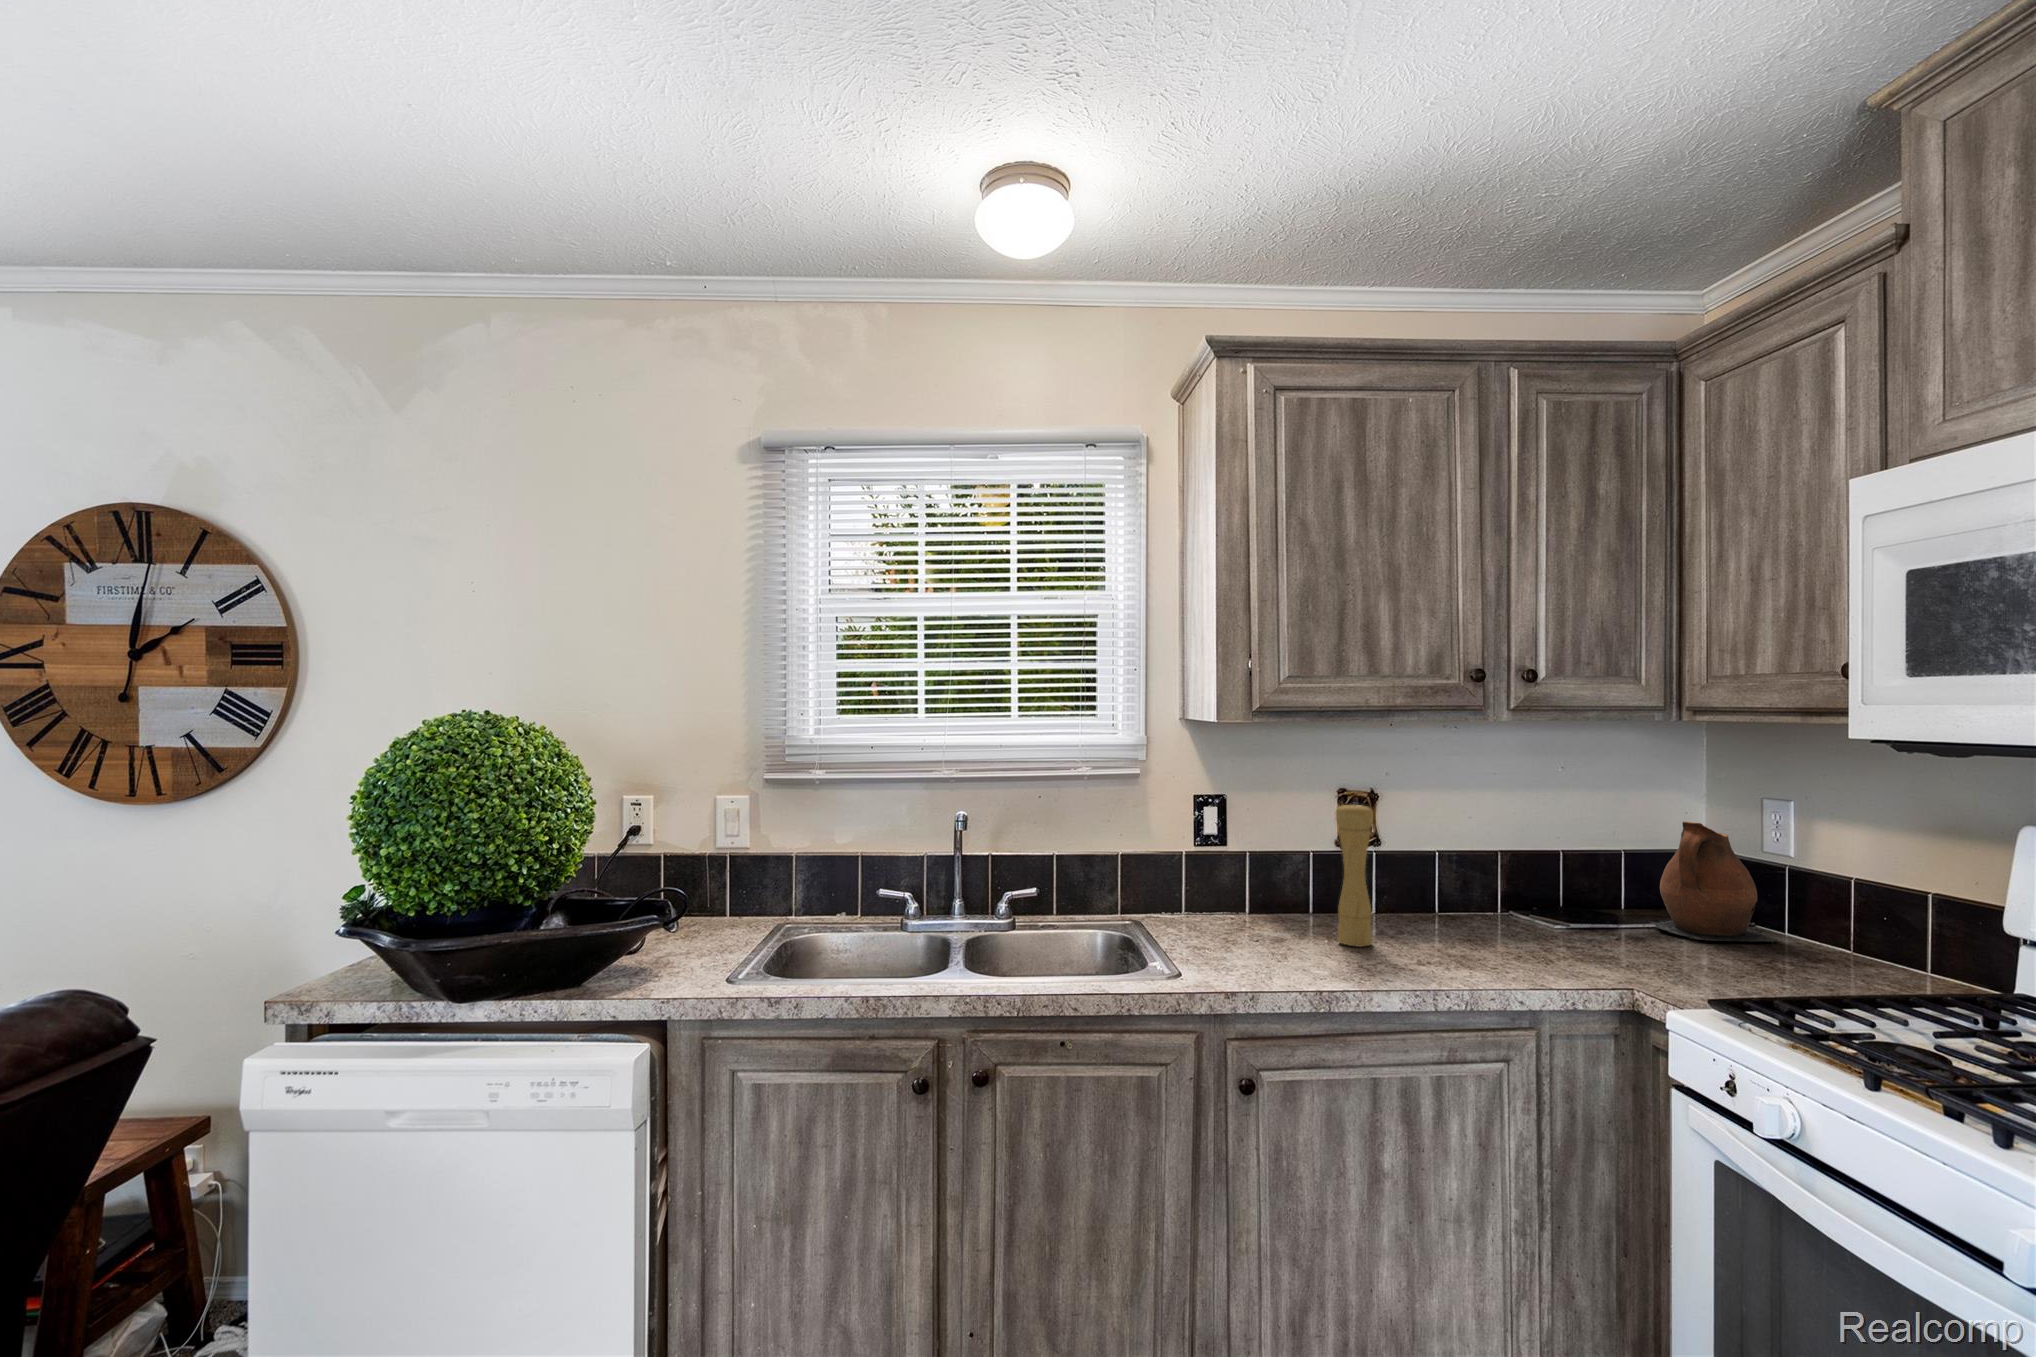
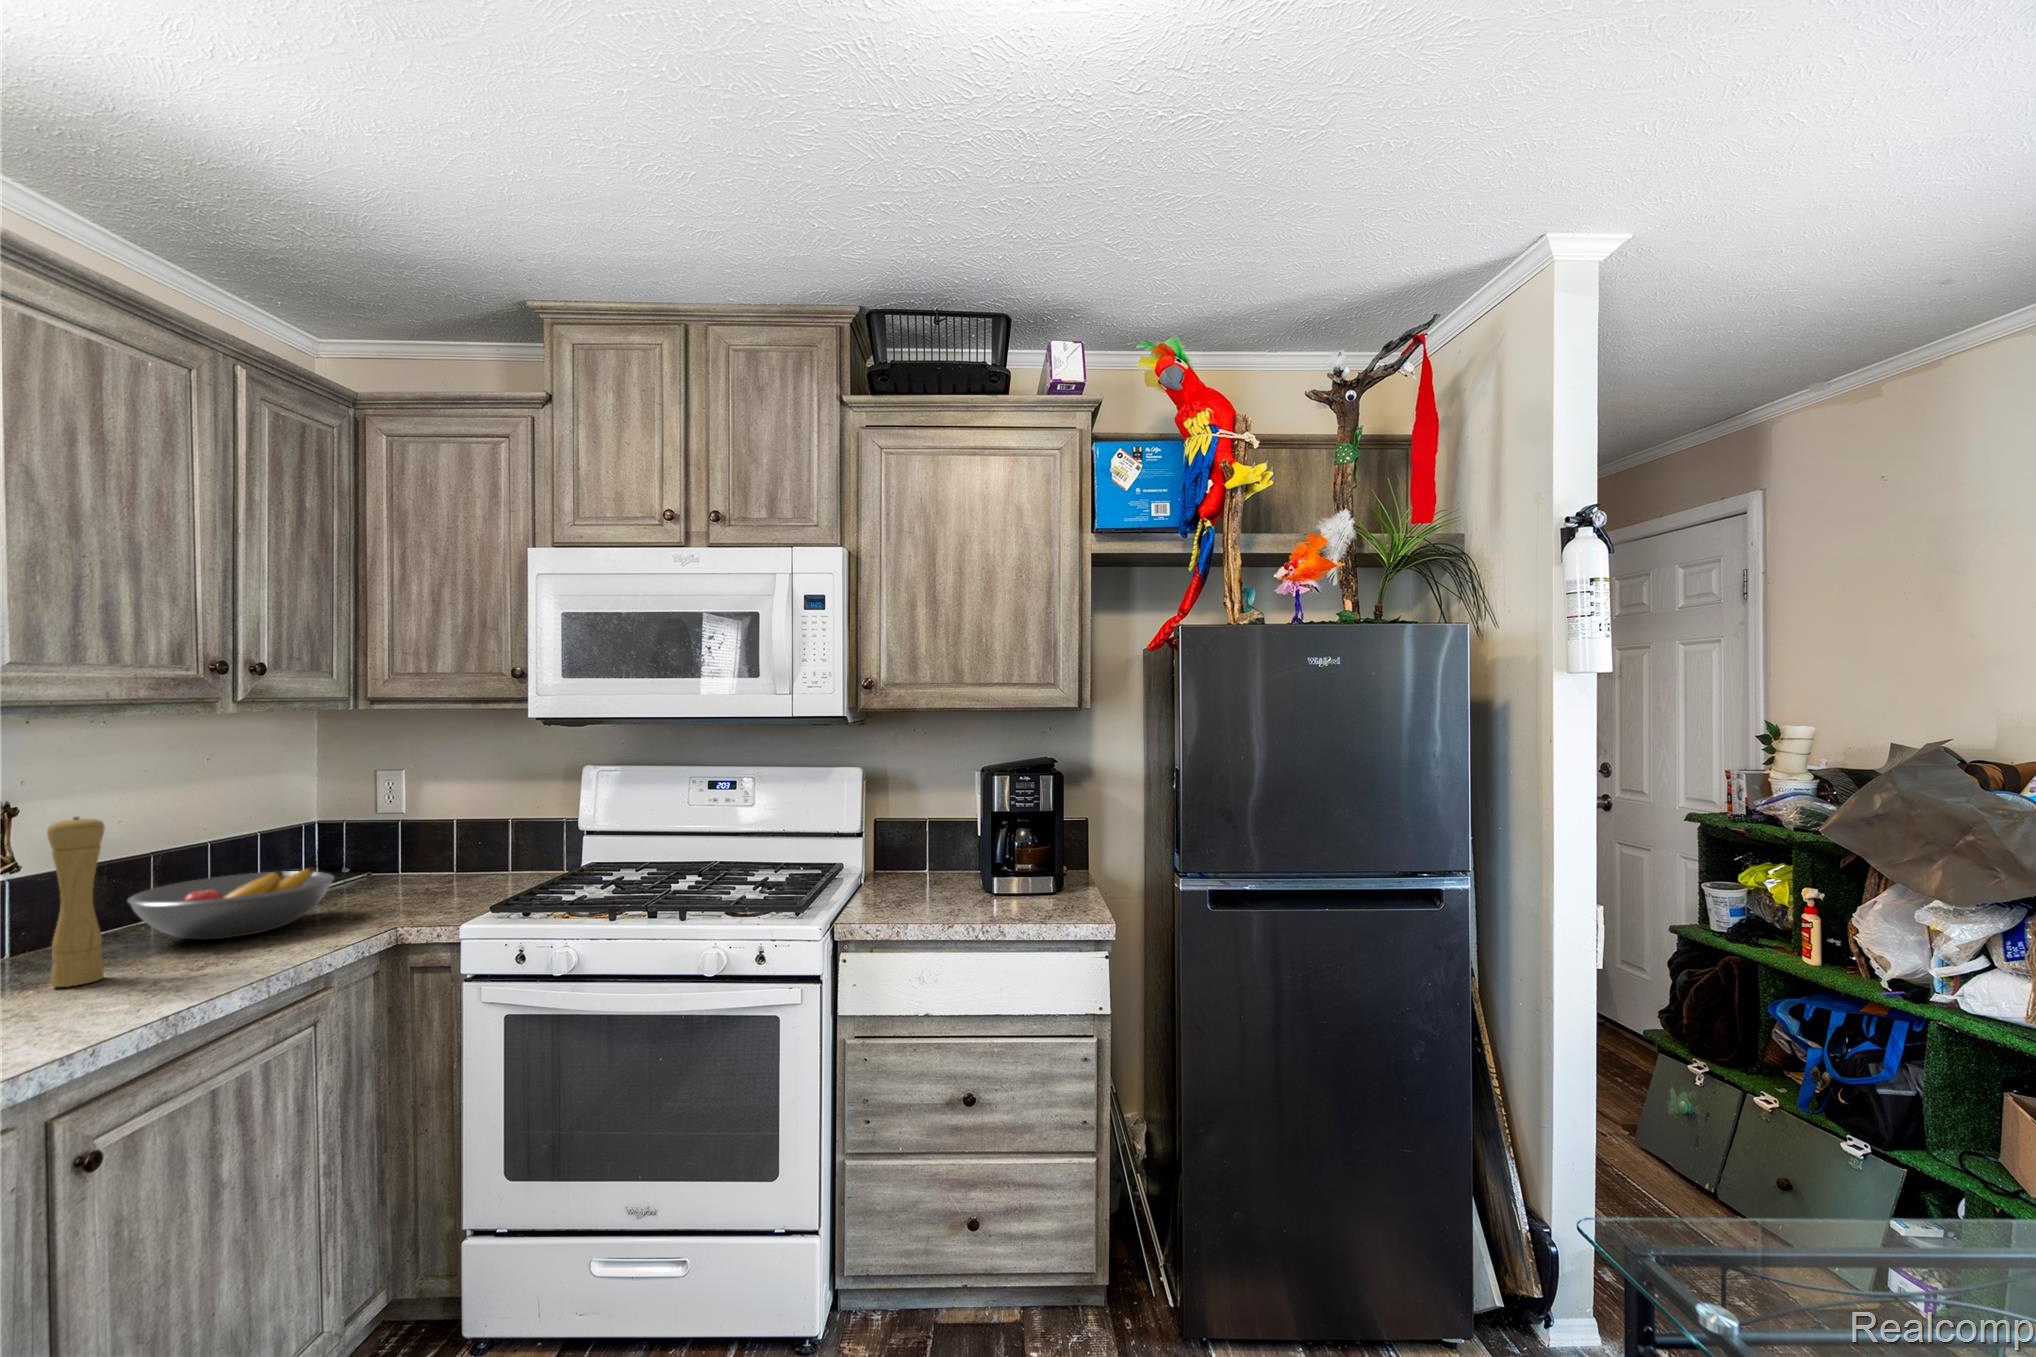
ceramic pitcher: present [1648,821,1777,944] -> none [306,794,414,892]
fruit bowl: none [1427,880,1609,948] -> present [128,867,334,939]

